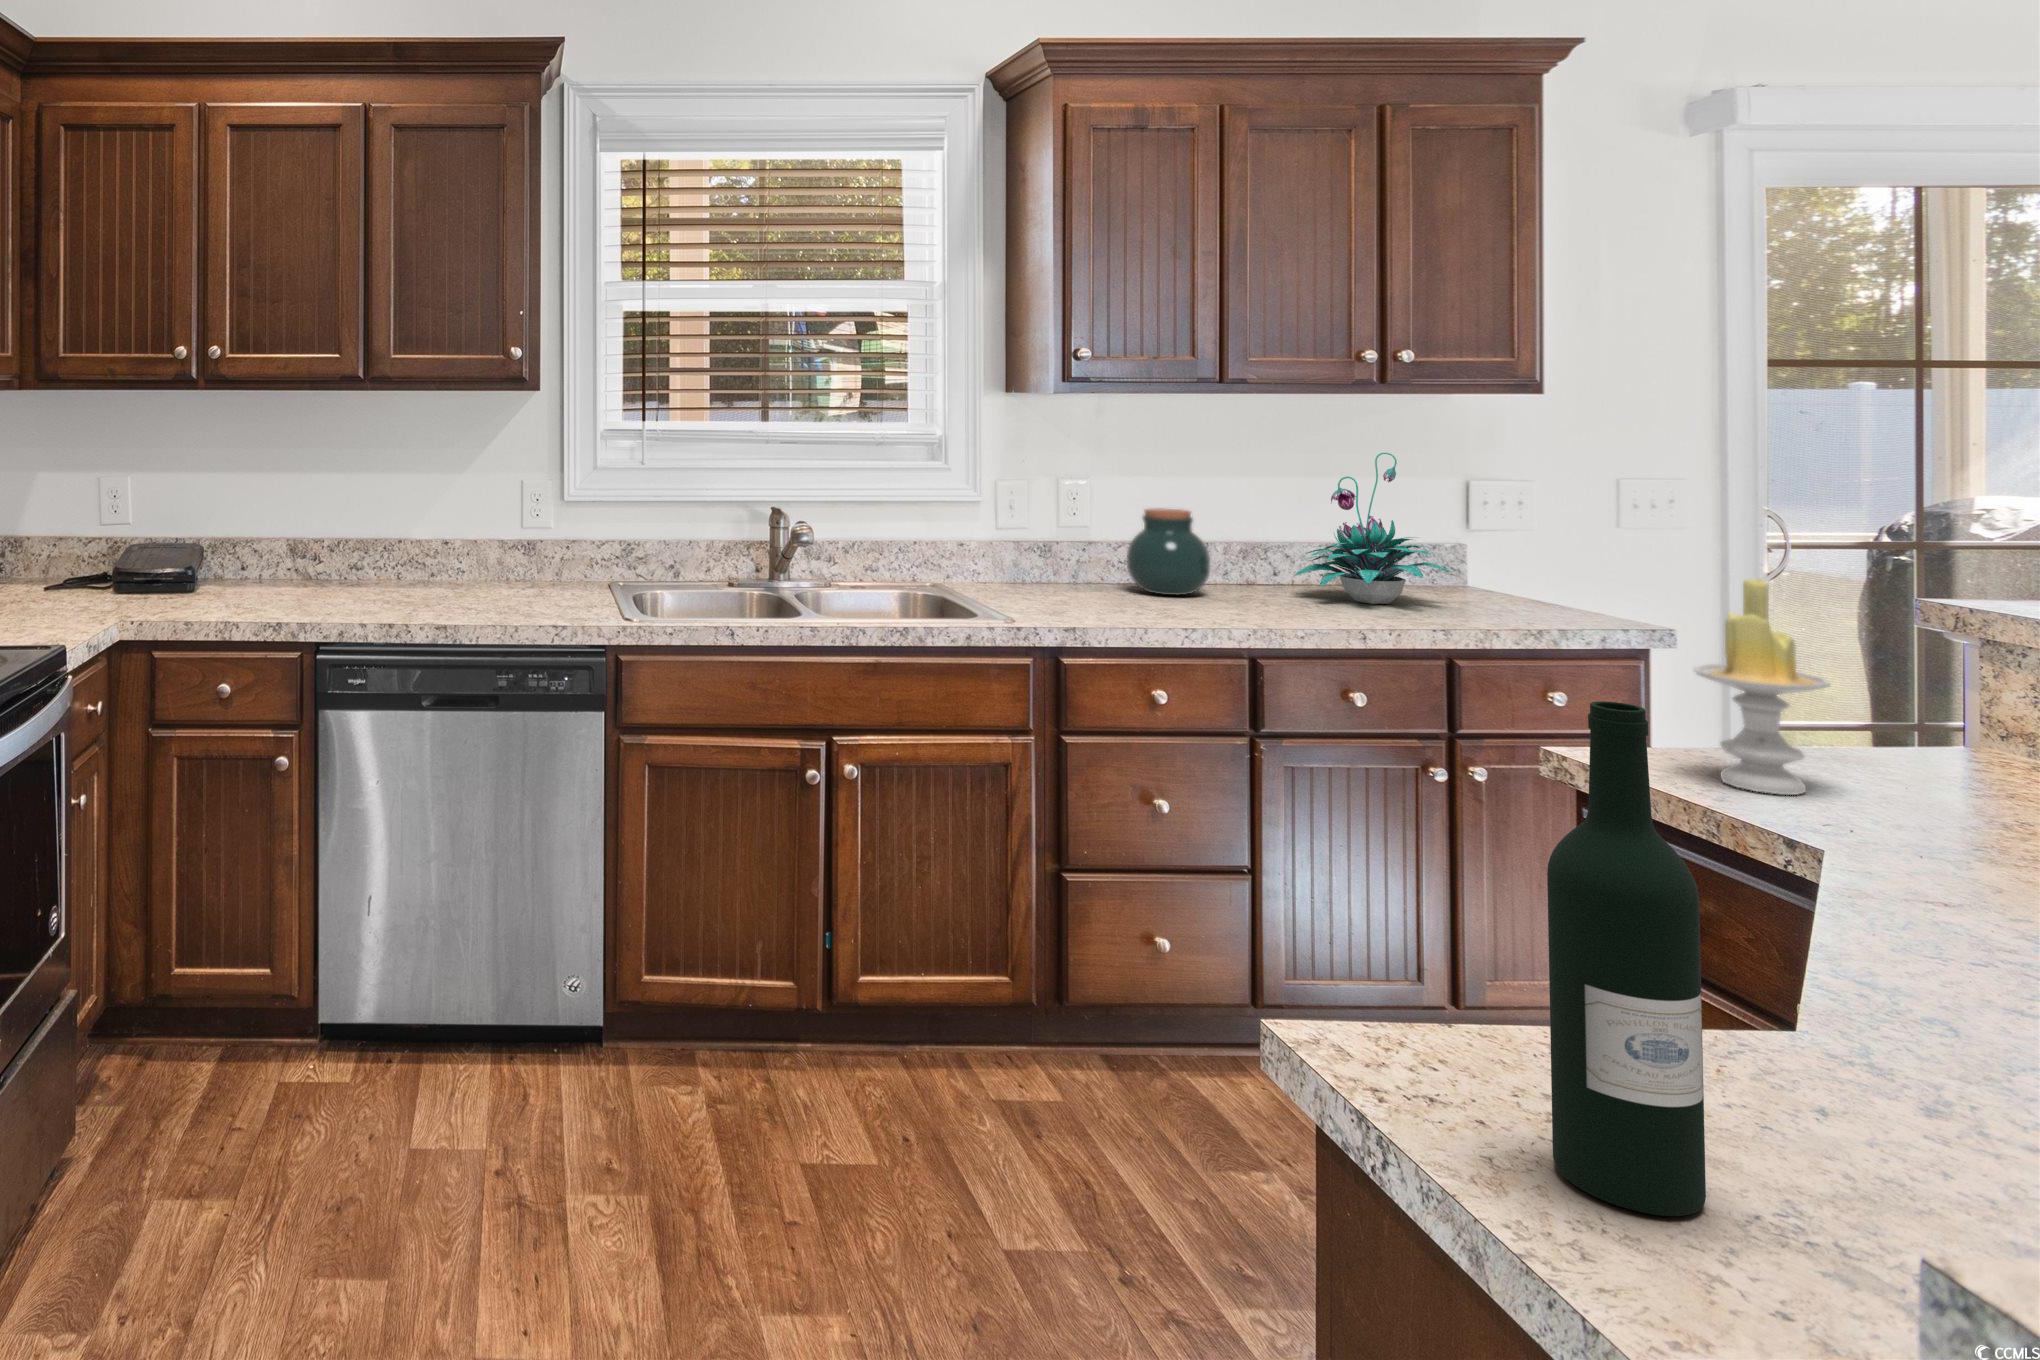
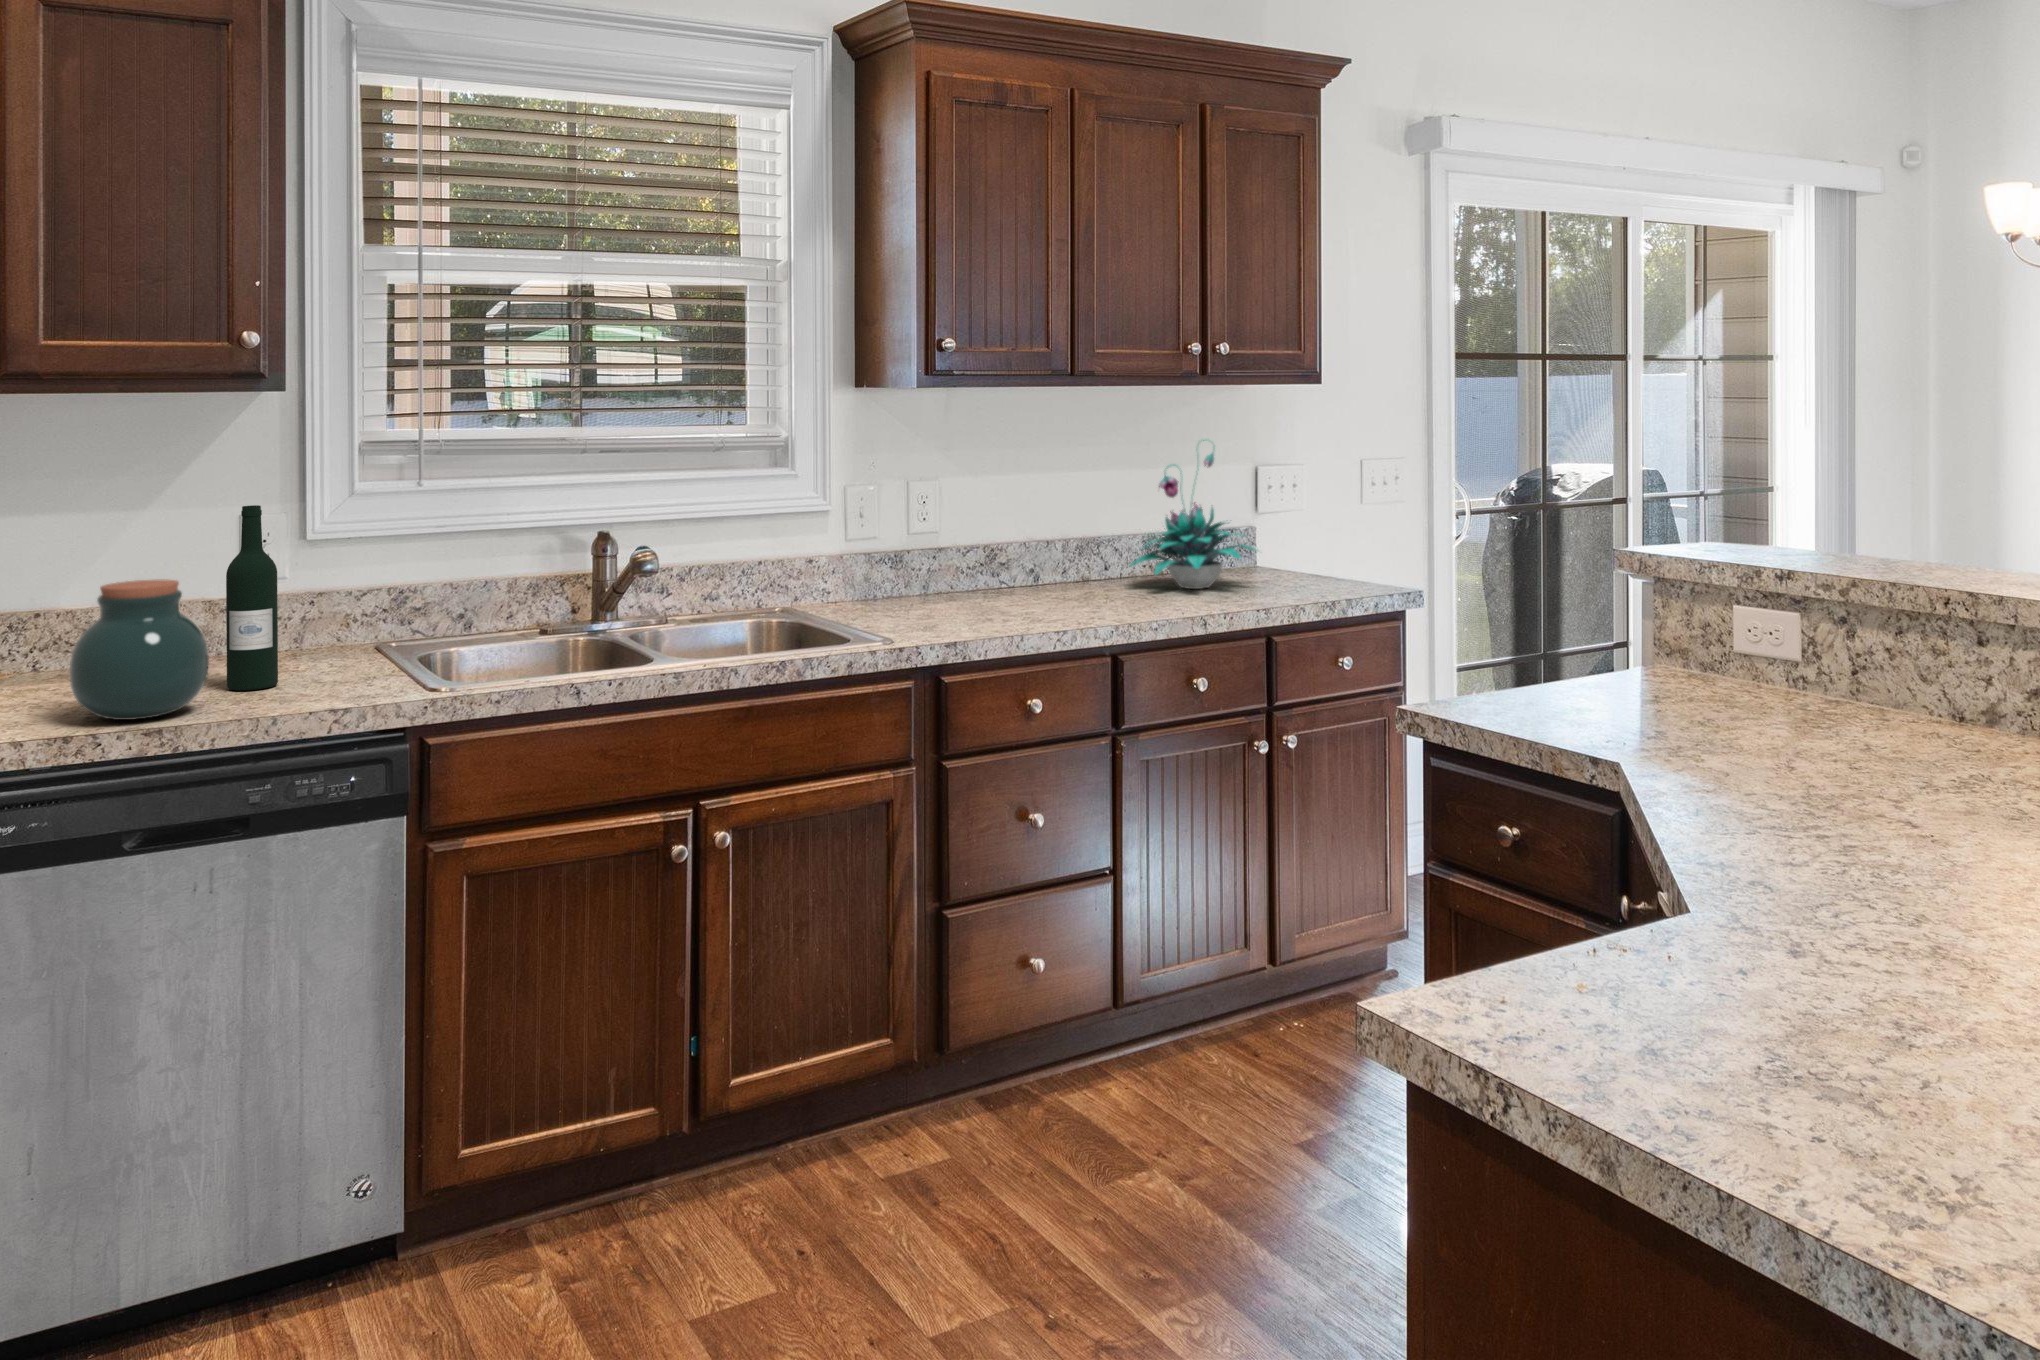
jar: present [1127,508,1210,595] -> present [70,579,209,720]
candle: present [1694,579,1831,795] -> none [1525,536,1619,721]
wine bottle: present [1547,701,1706,1216] -> present [226,505,278,691]

